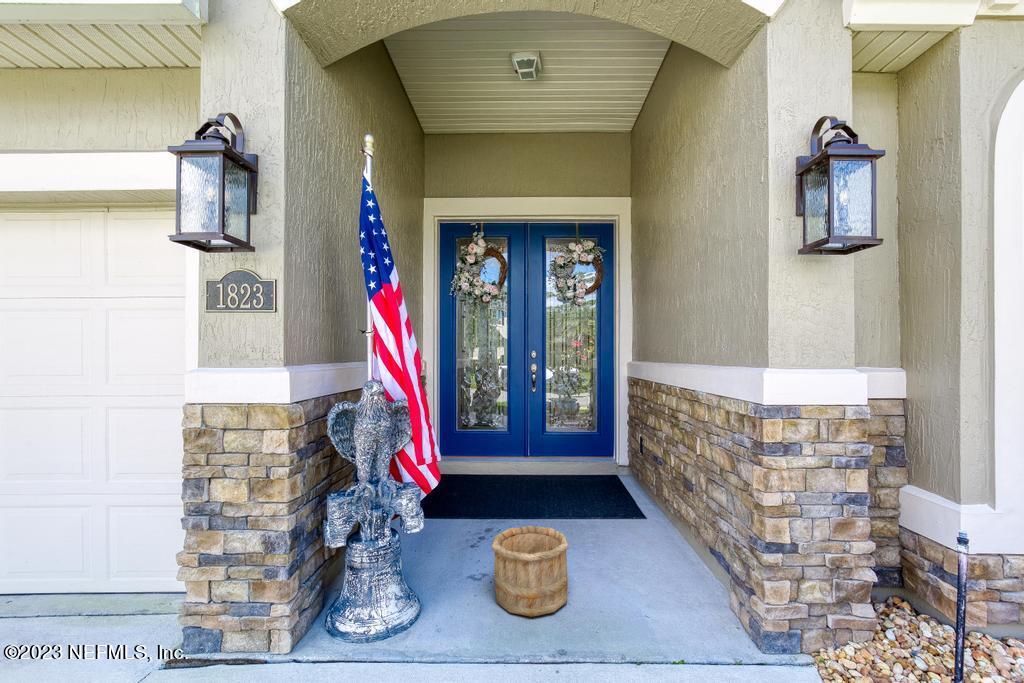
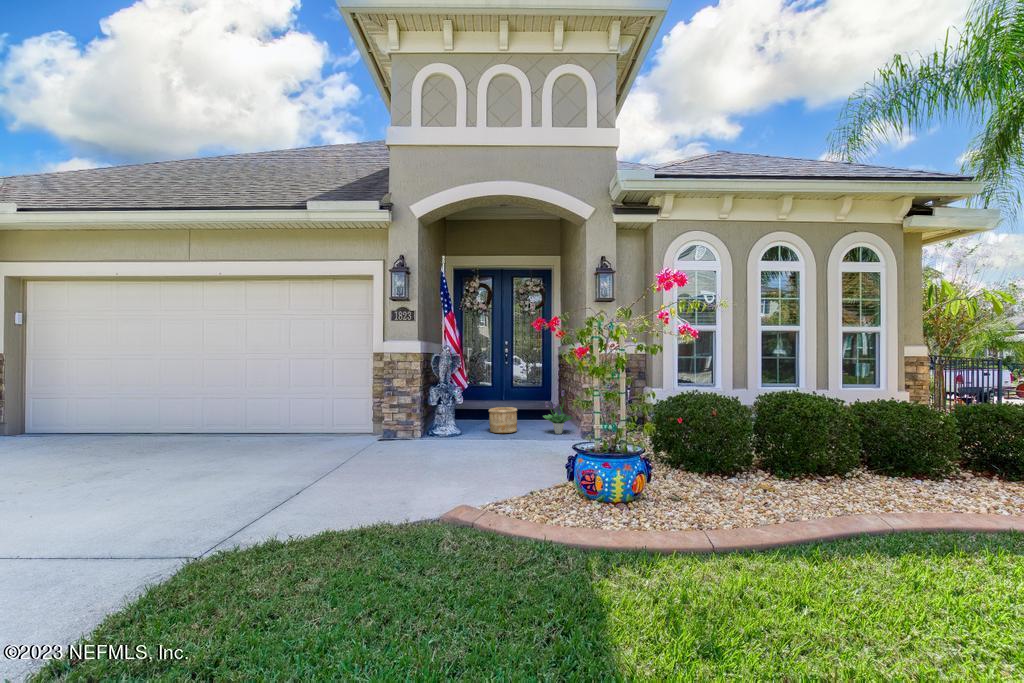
potted plant: none [634,494,727,617] -> present [543,391,574,434]

